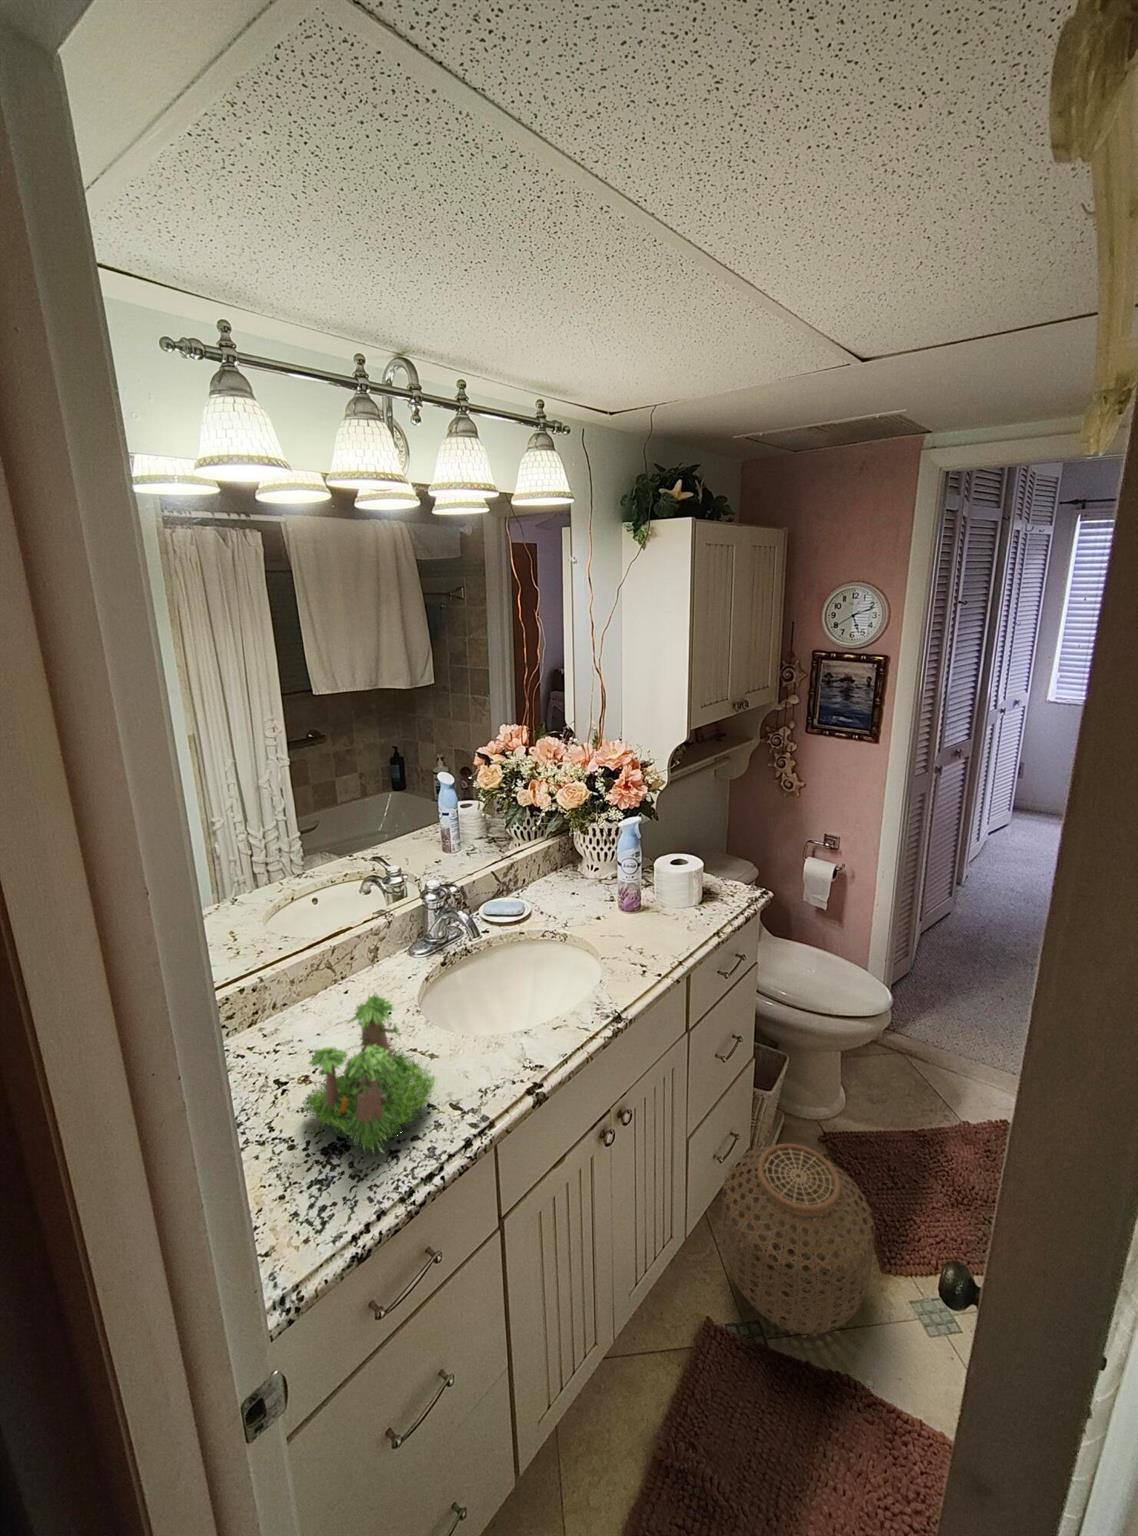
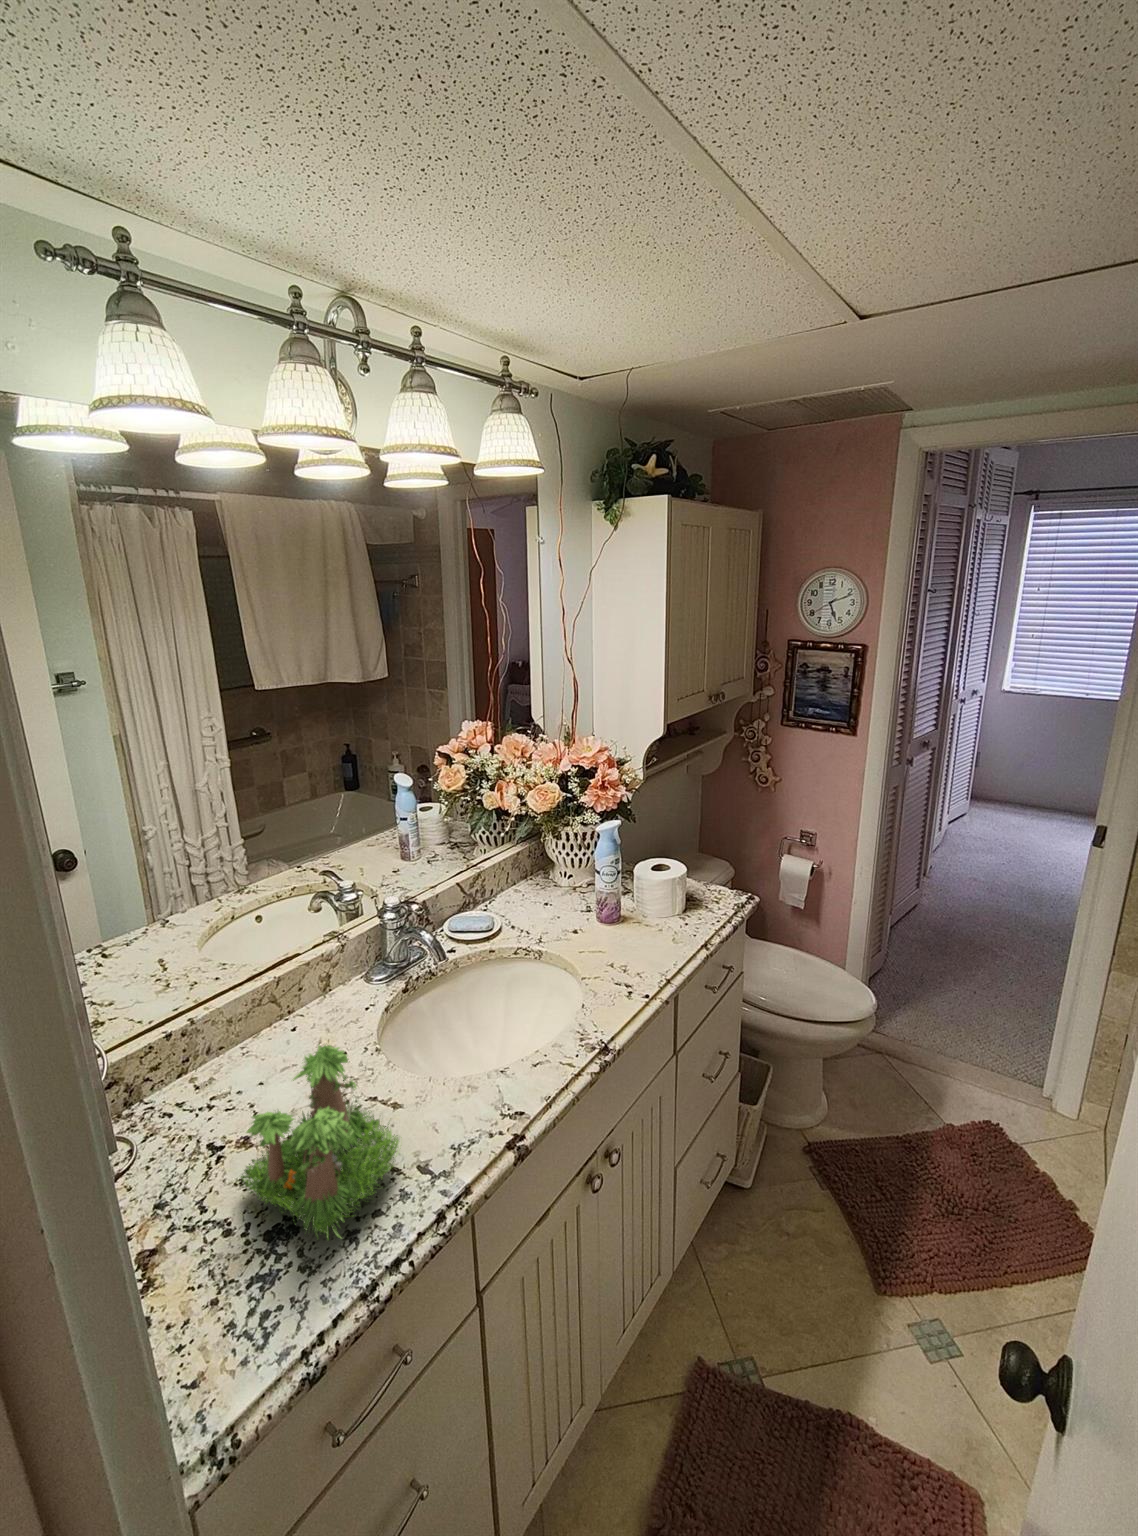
woven basket: present [721,1144,875,1334] -> none [710,1169,874,1374]

